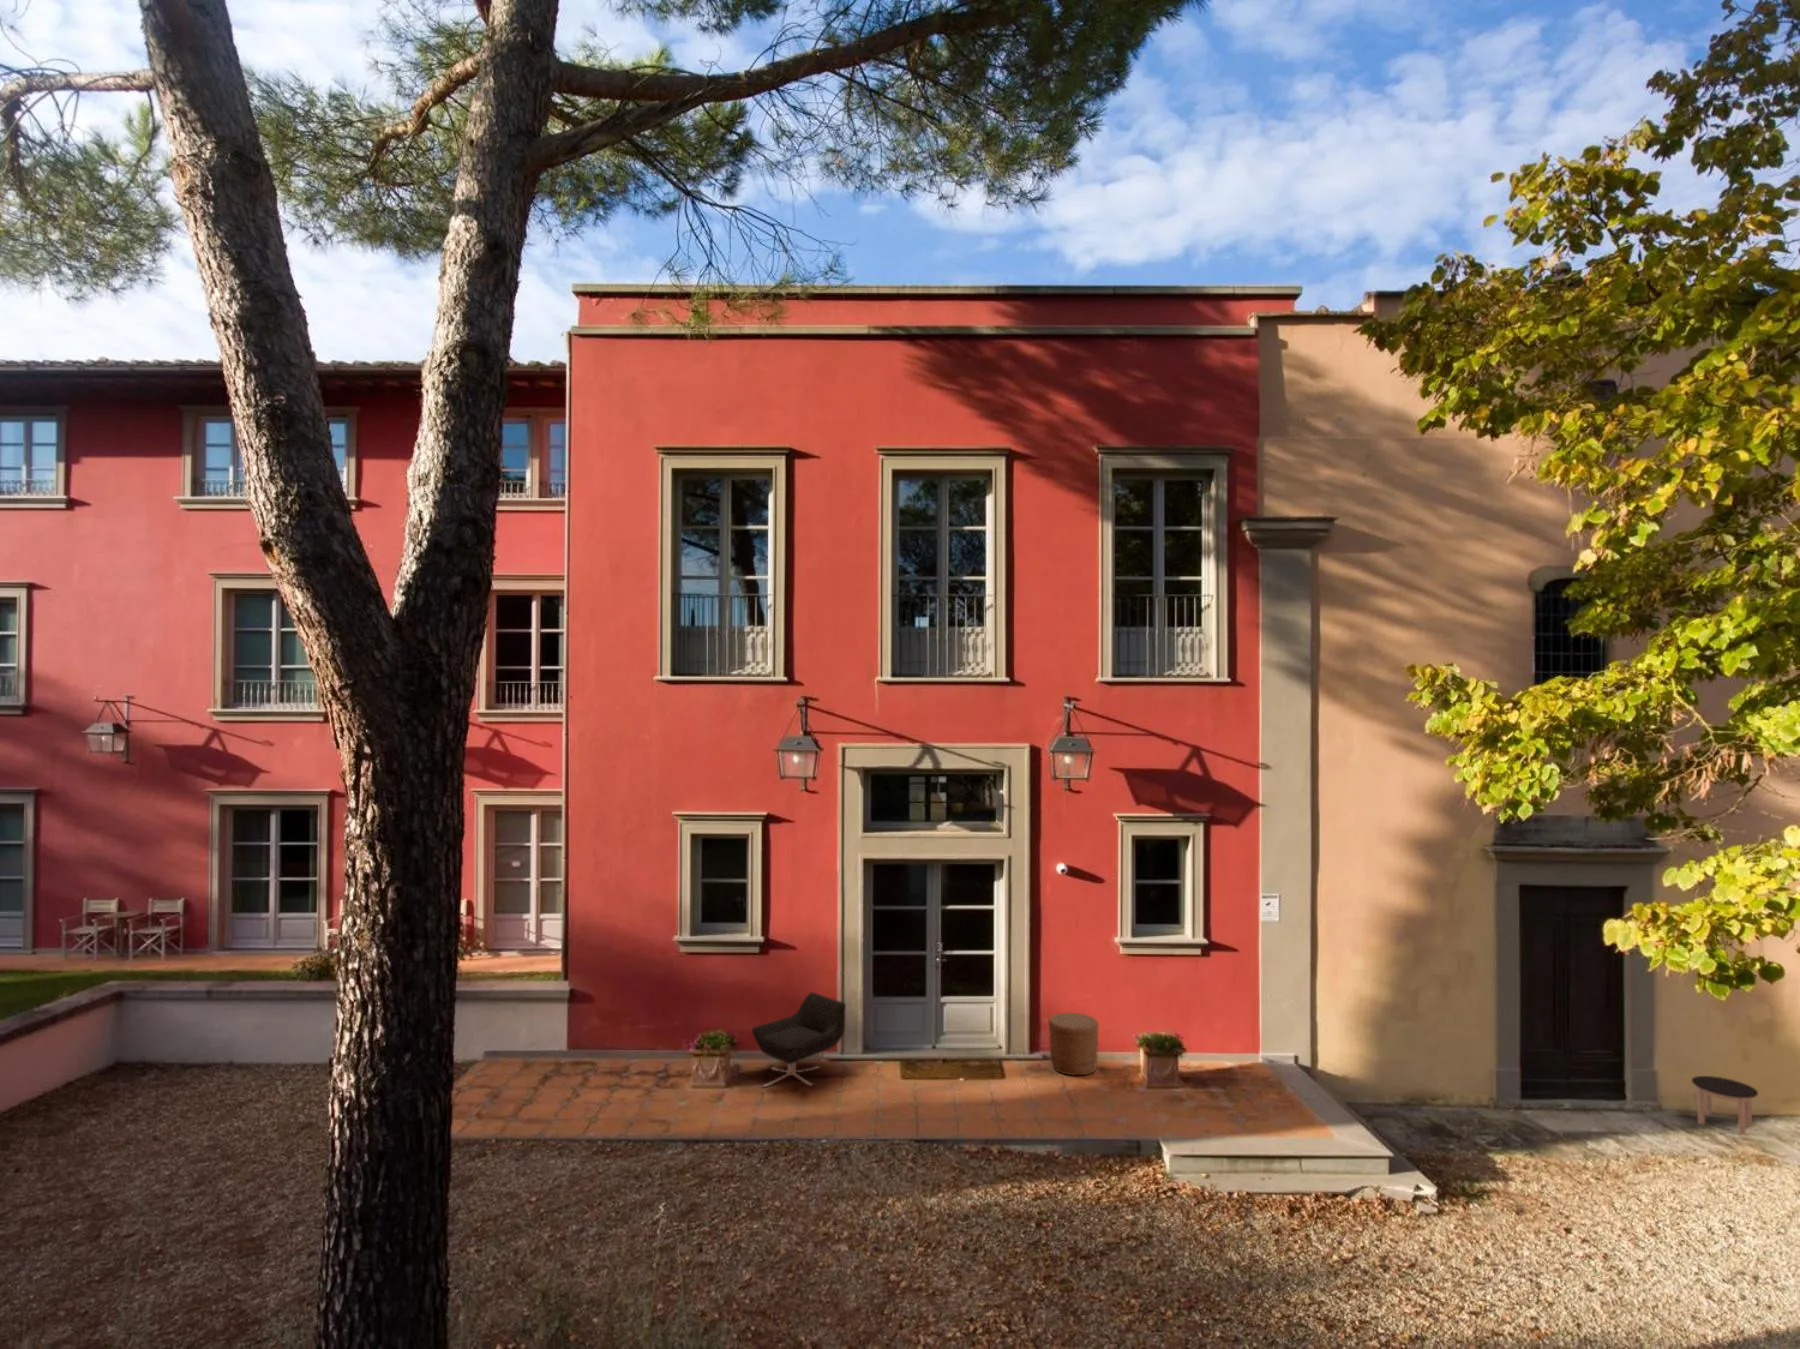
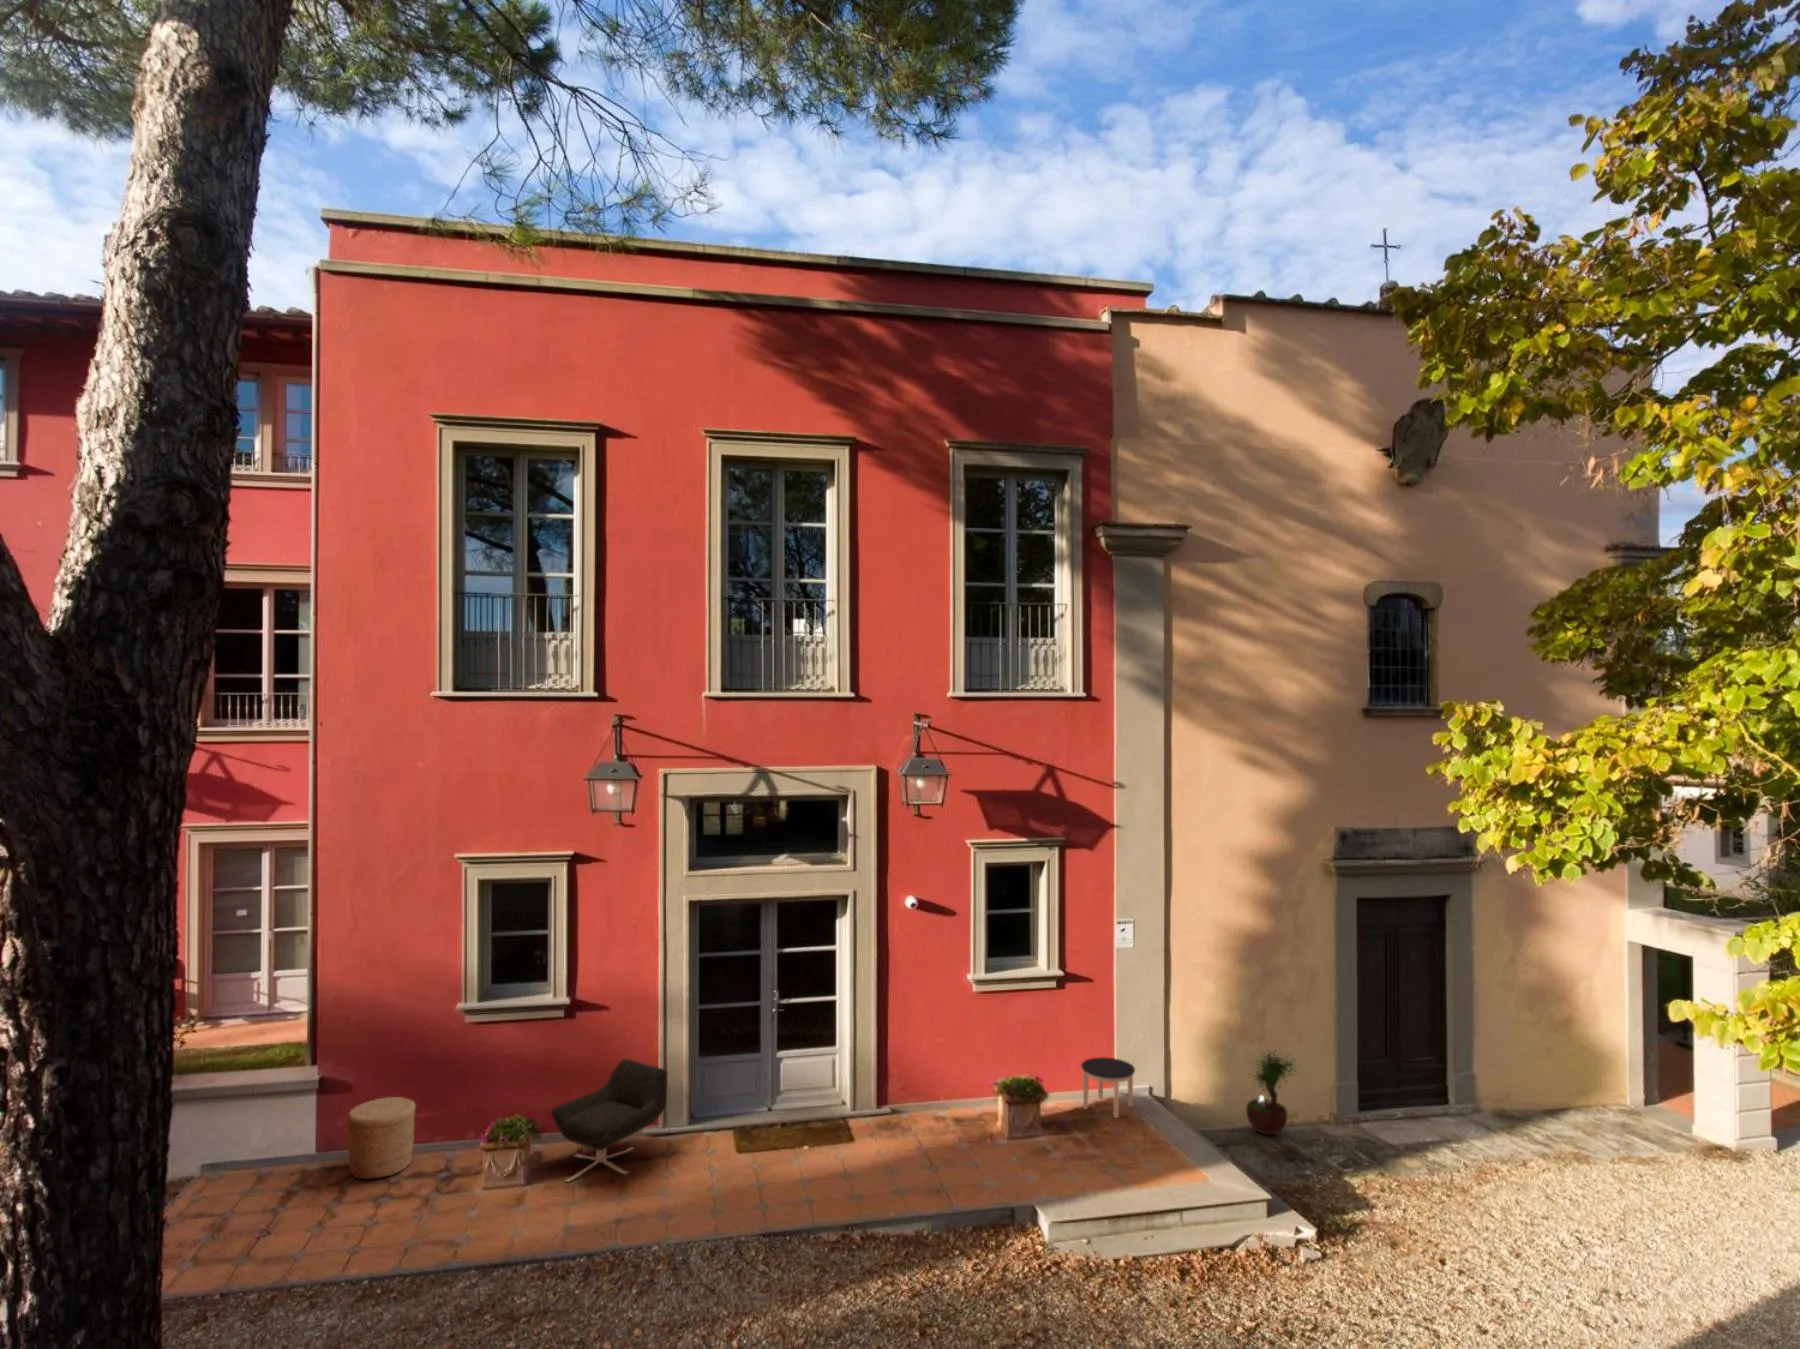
woven basket: present [1049,1013,1098,1075] -> present [347,1097,416,1179]
potted tree: none [1398,1023,1454,1110] -> present [1246,1054,1296,1135]
round table: present [1692,1076,1758,1135] -> present [1081,1057,1135,1118]

